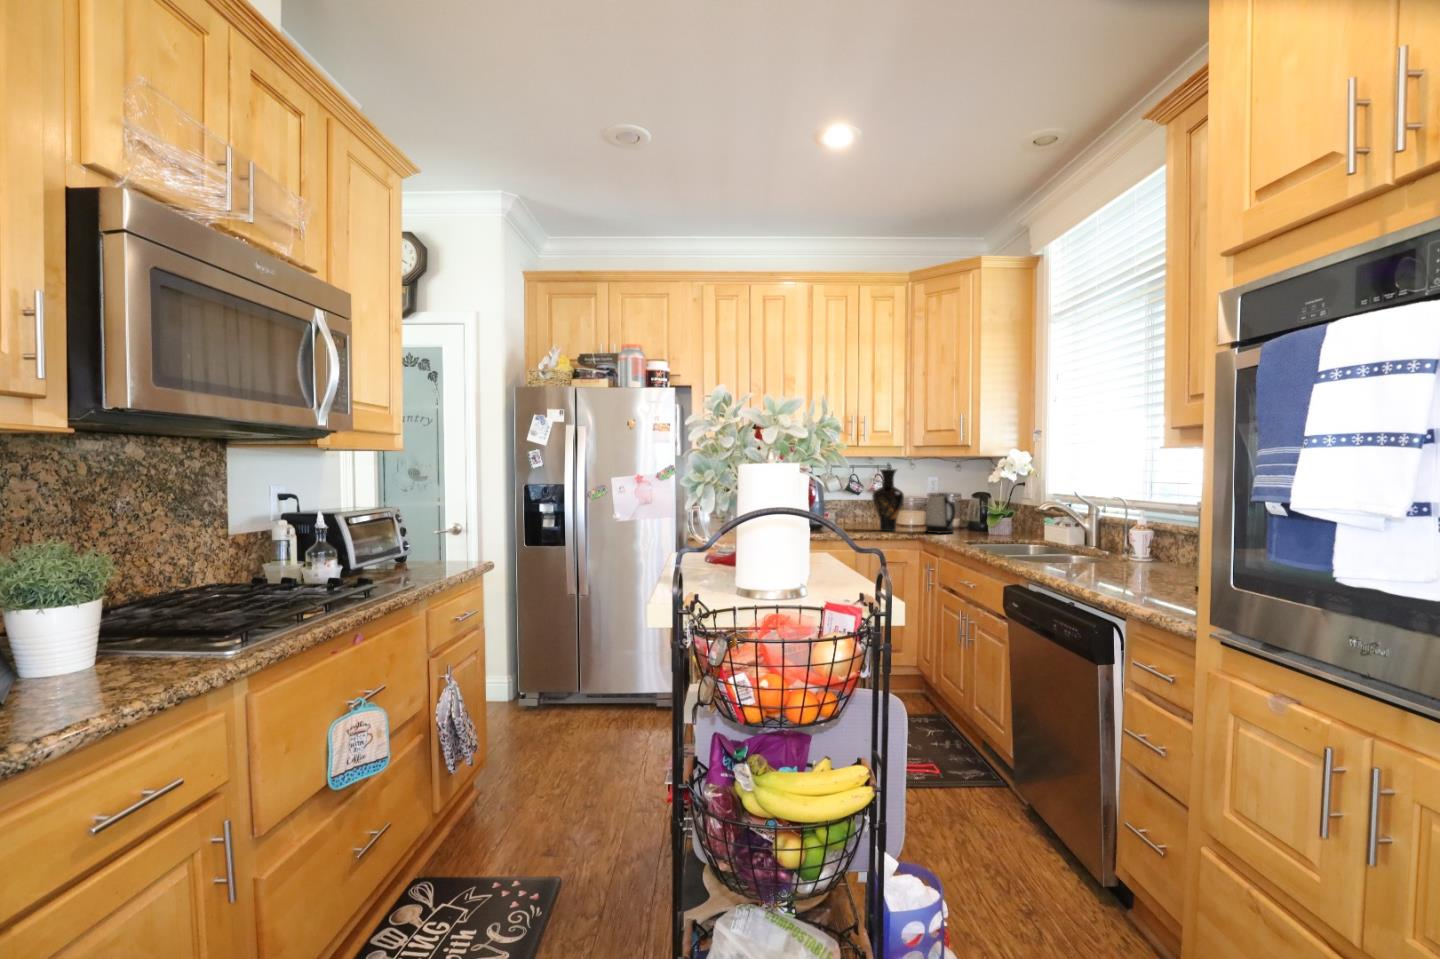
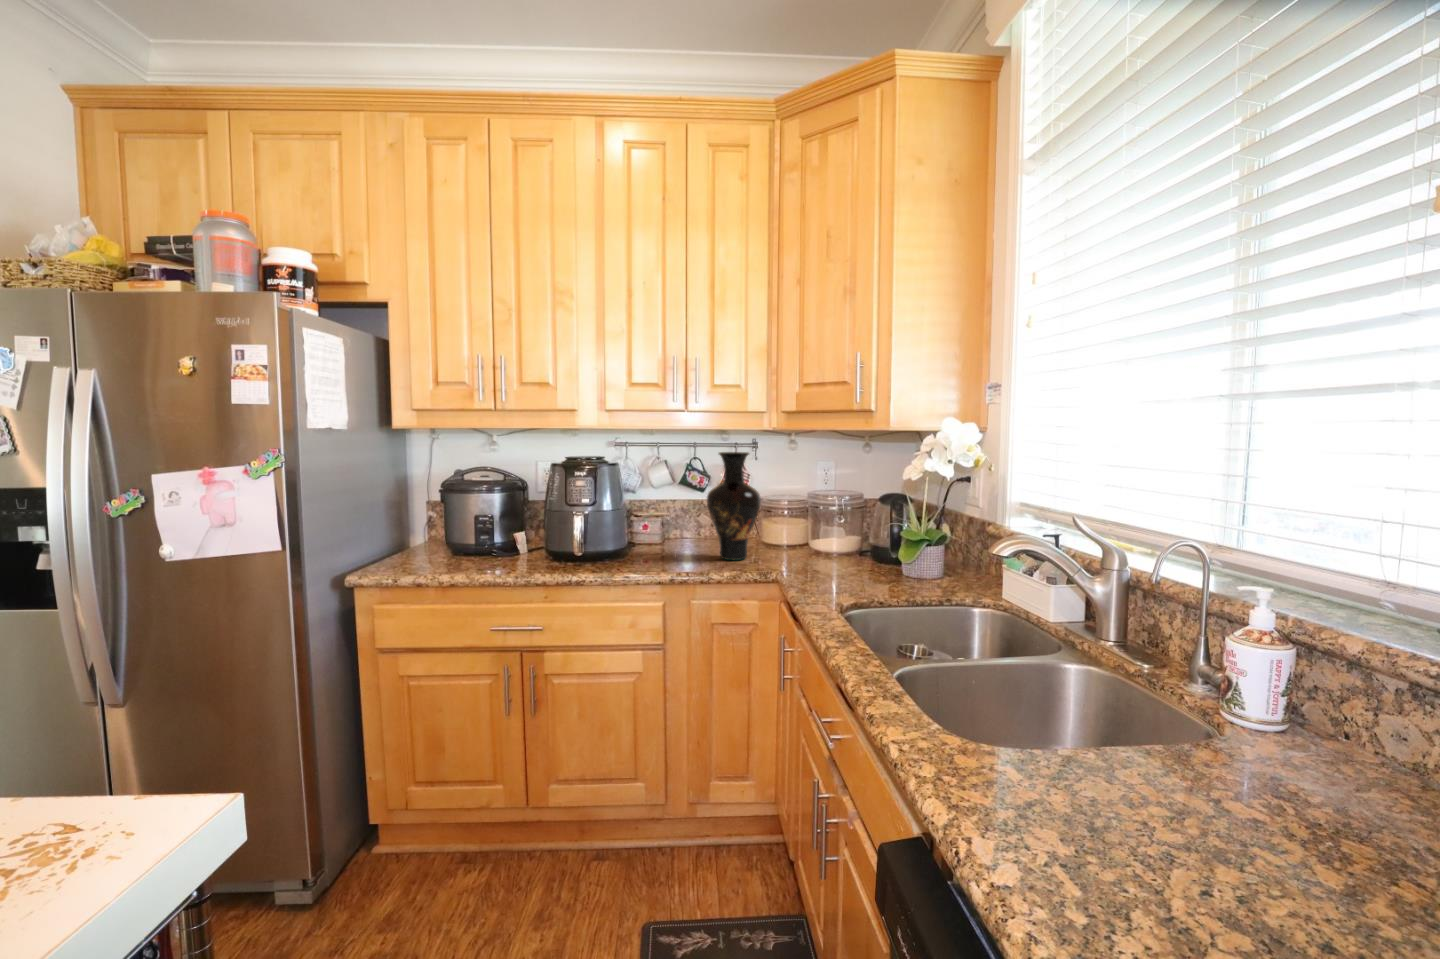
kettle: present [926,493,956,534] -> none [793,495,842,569]

